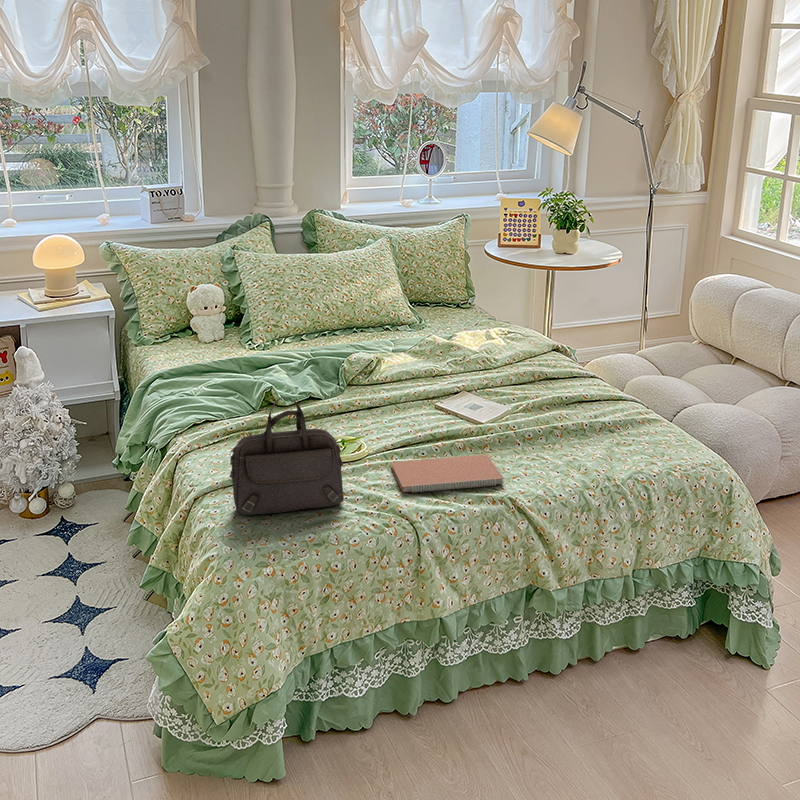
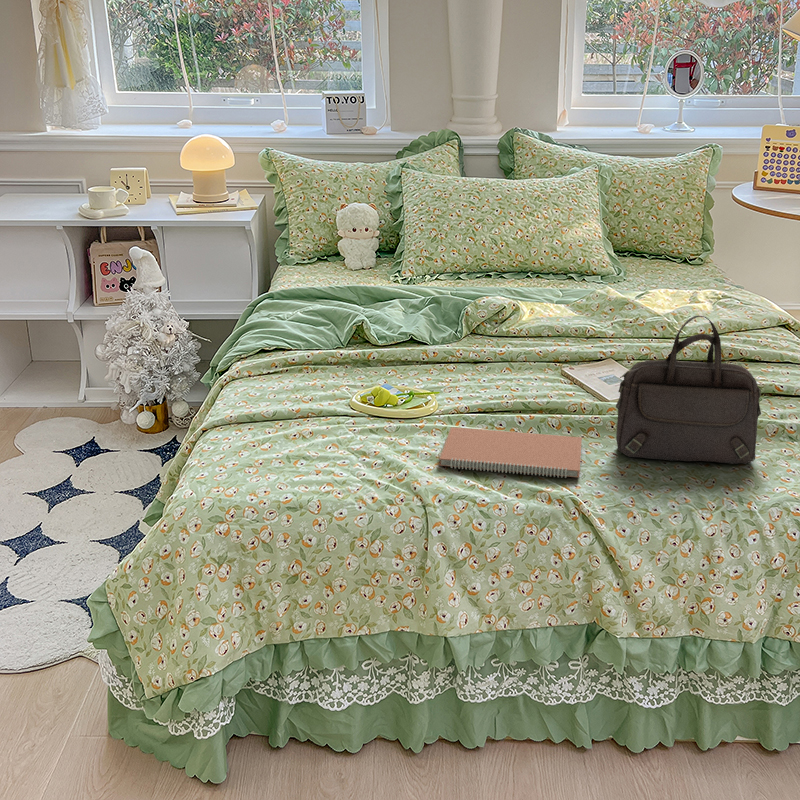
handbag: present [230,397,344,515] -> present [616,316,761,464]

